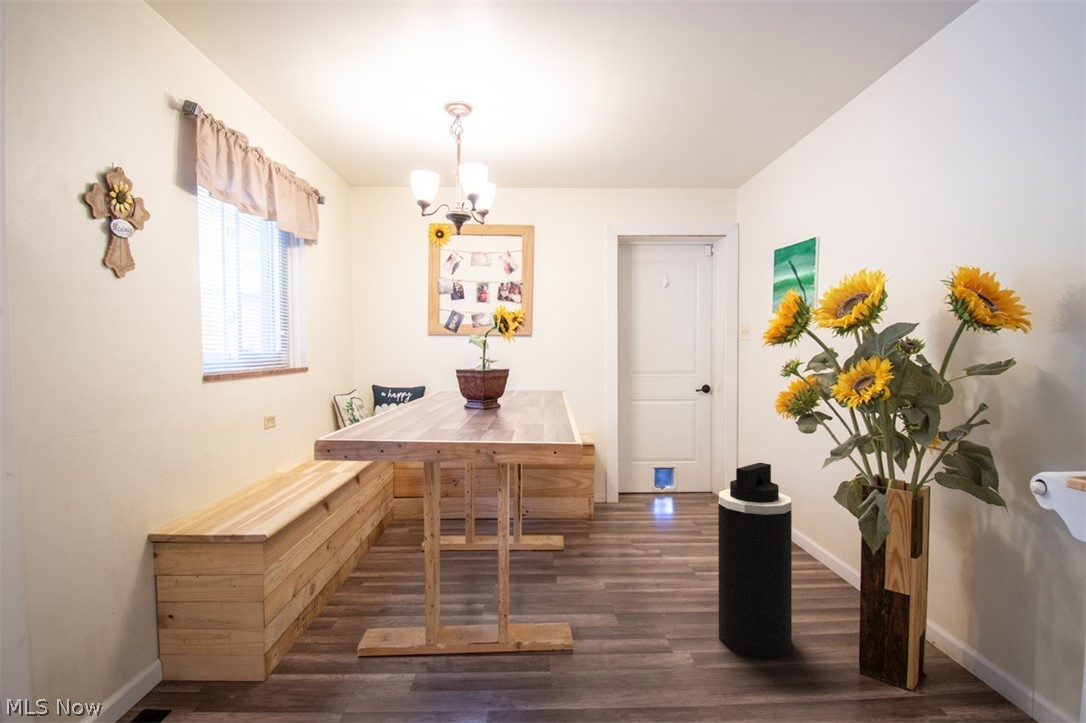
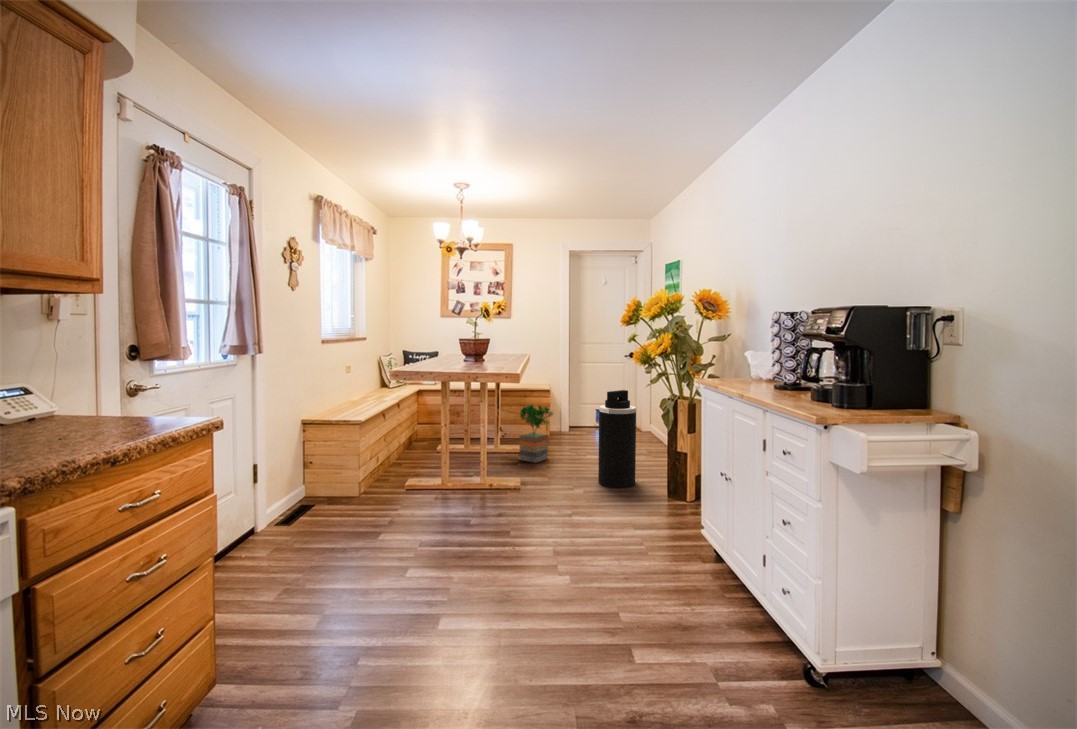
potted tree: none [555,475,616,580] -> present [520,405,553,463]

